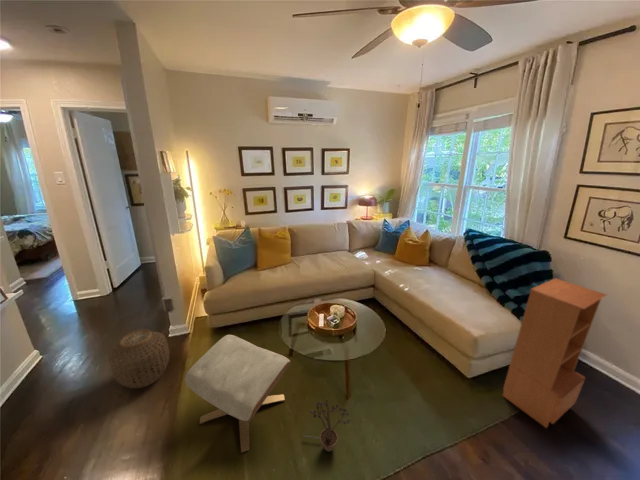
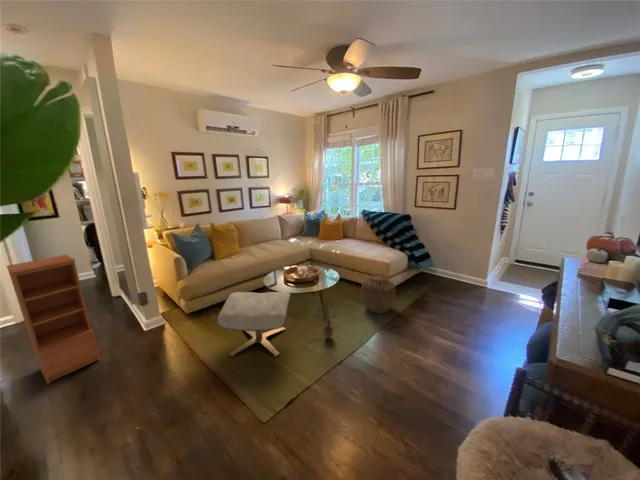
bookcase: present [503,278,606,428] -> present [7,255,101,384]
woven basket: present [109,329,169,388] -> present [361,274,396,313]

